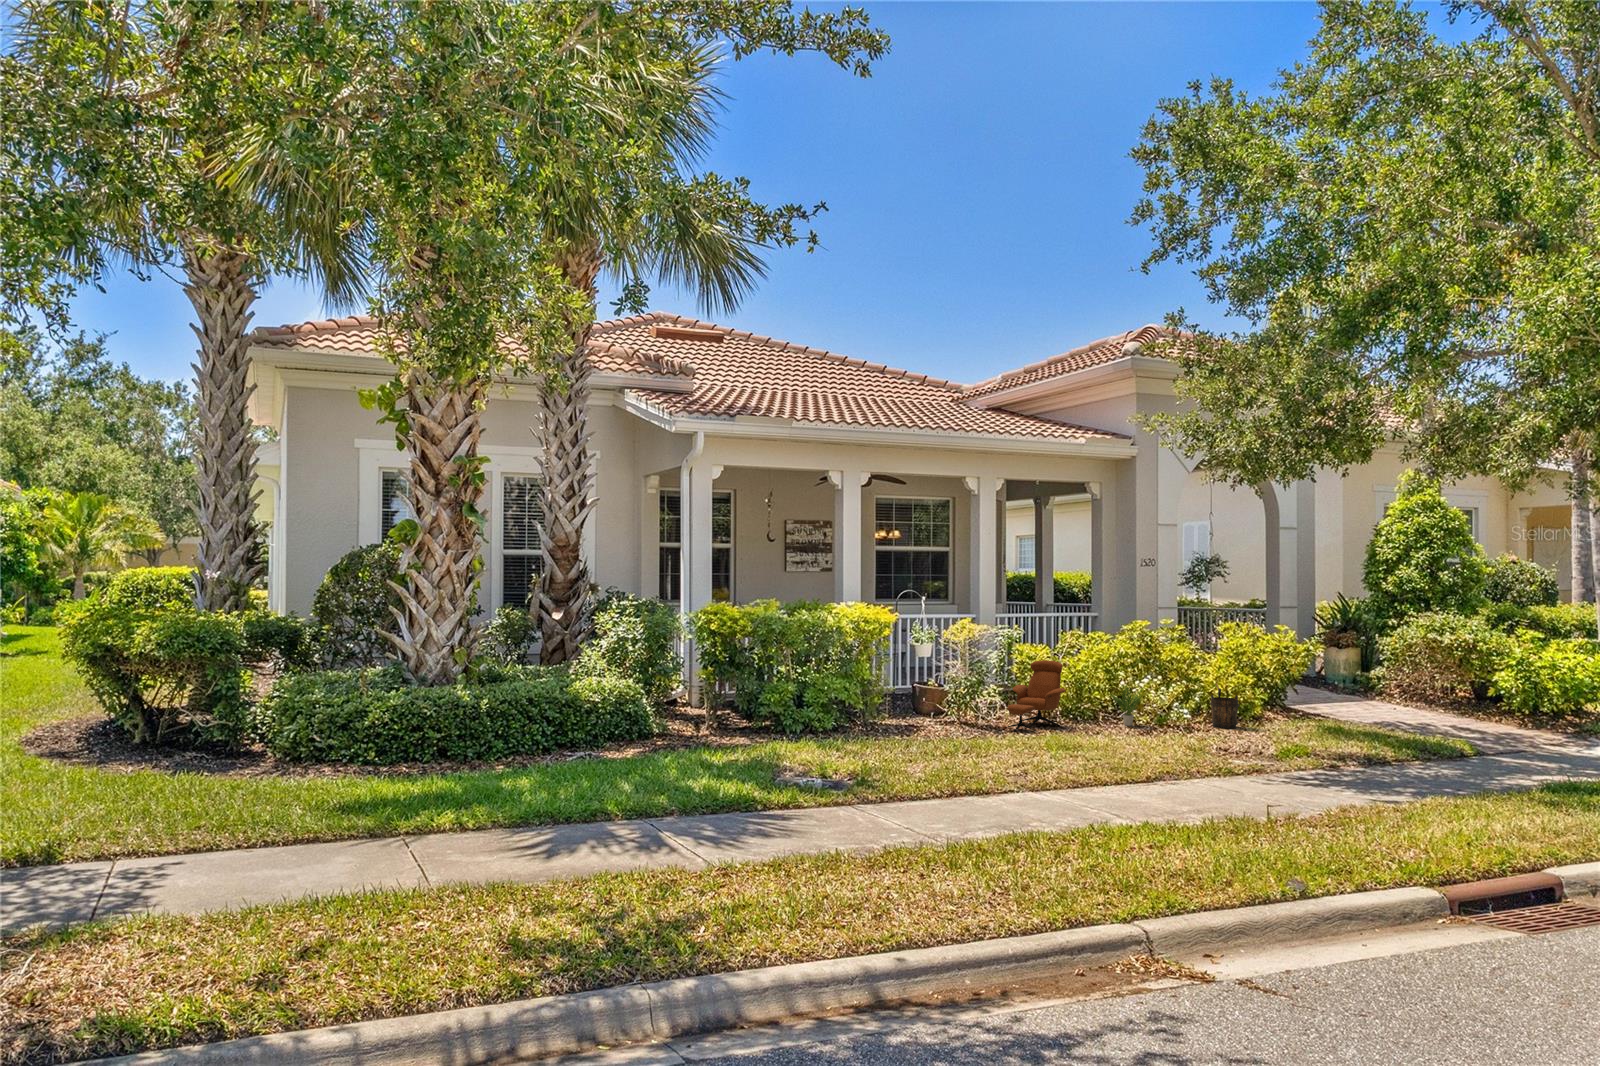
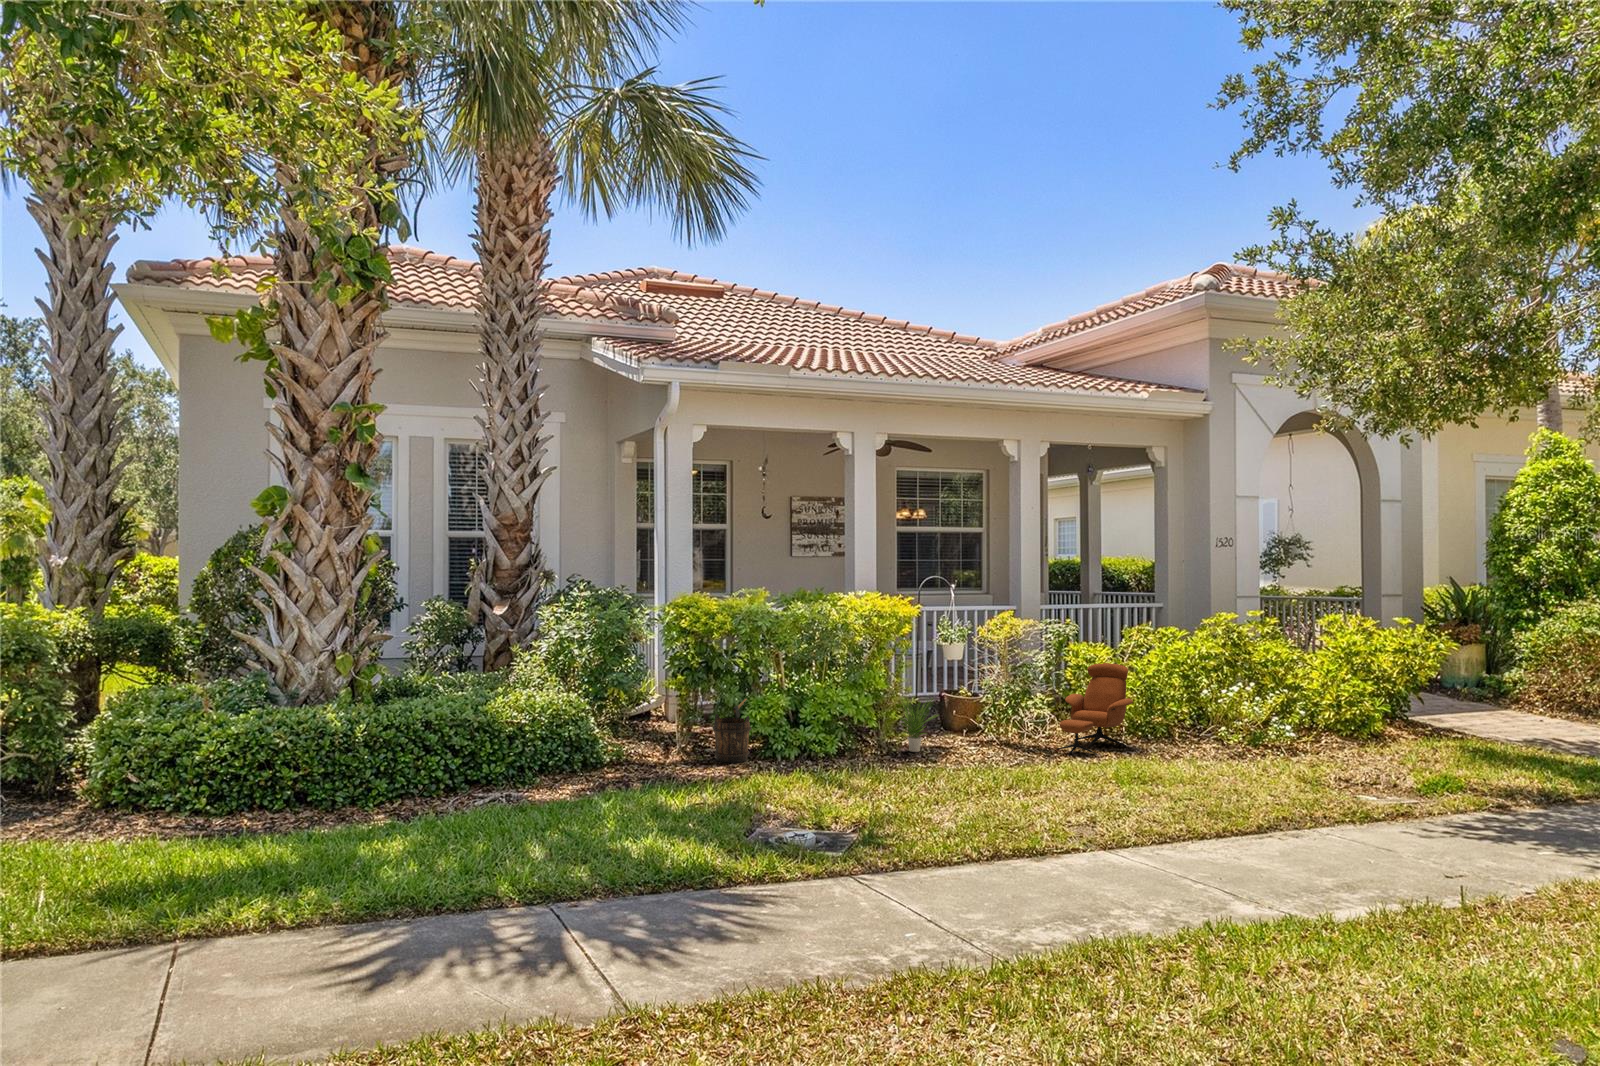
bucket: present [1210,684,1239,729] -> present [713,699,752,763]
potted plant: present [1113,686,1141,726] -> present [900,699,934,752]

